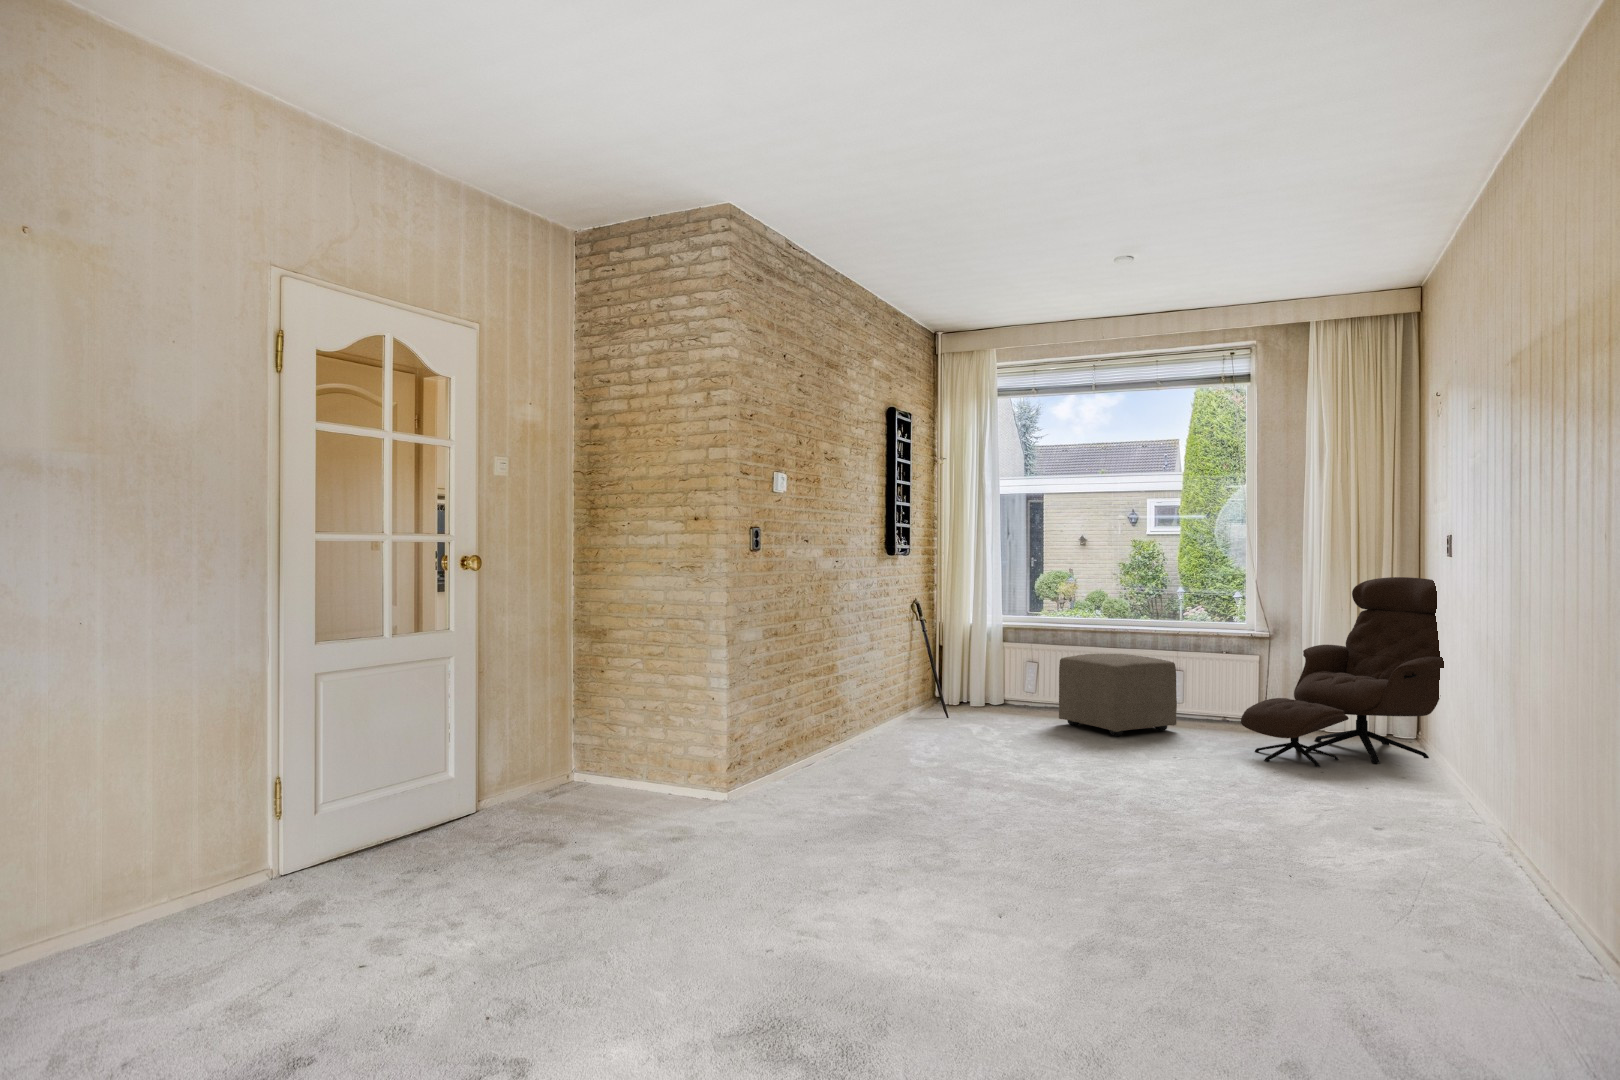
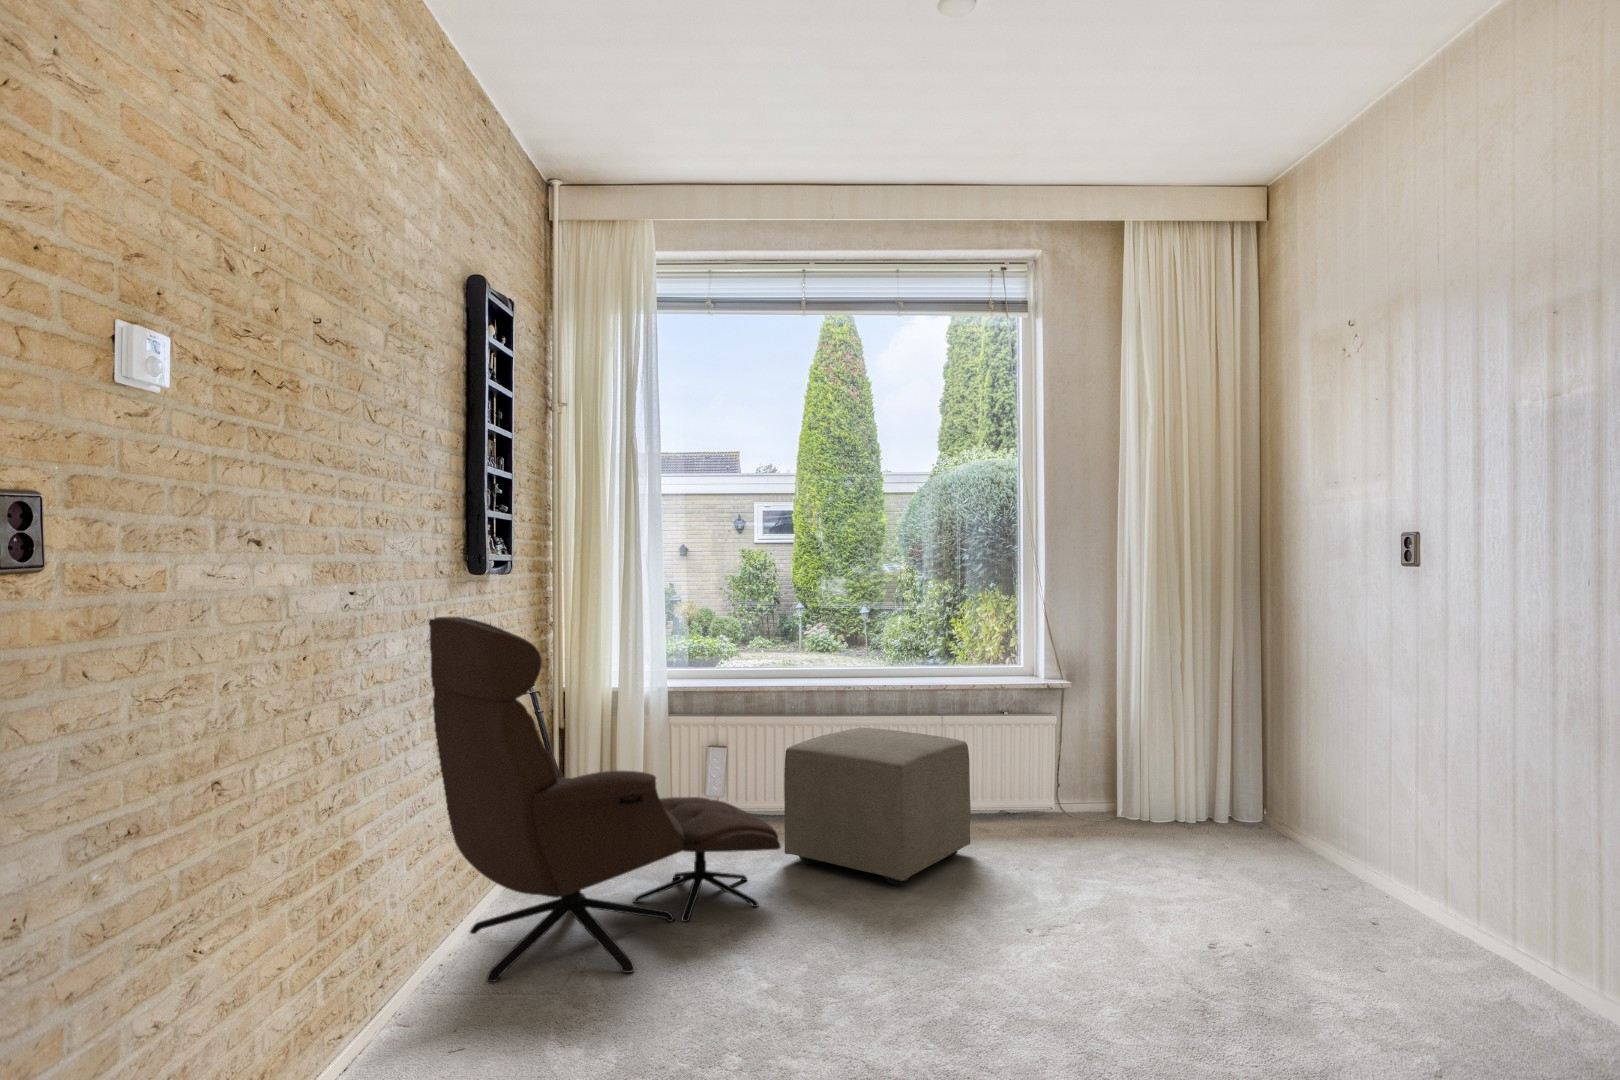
lounge chair: present [1241,577,1444,767] -> present [429,617,781,982]

